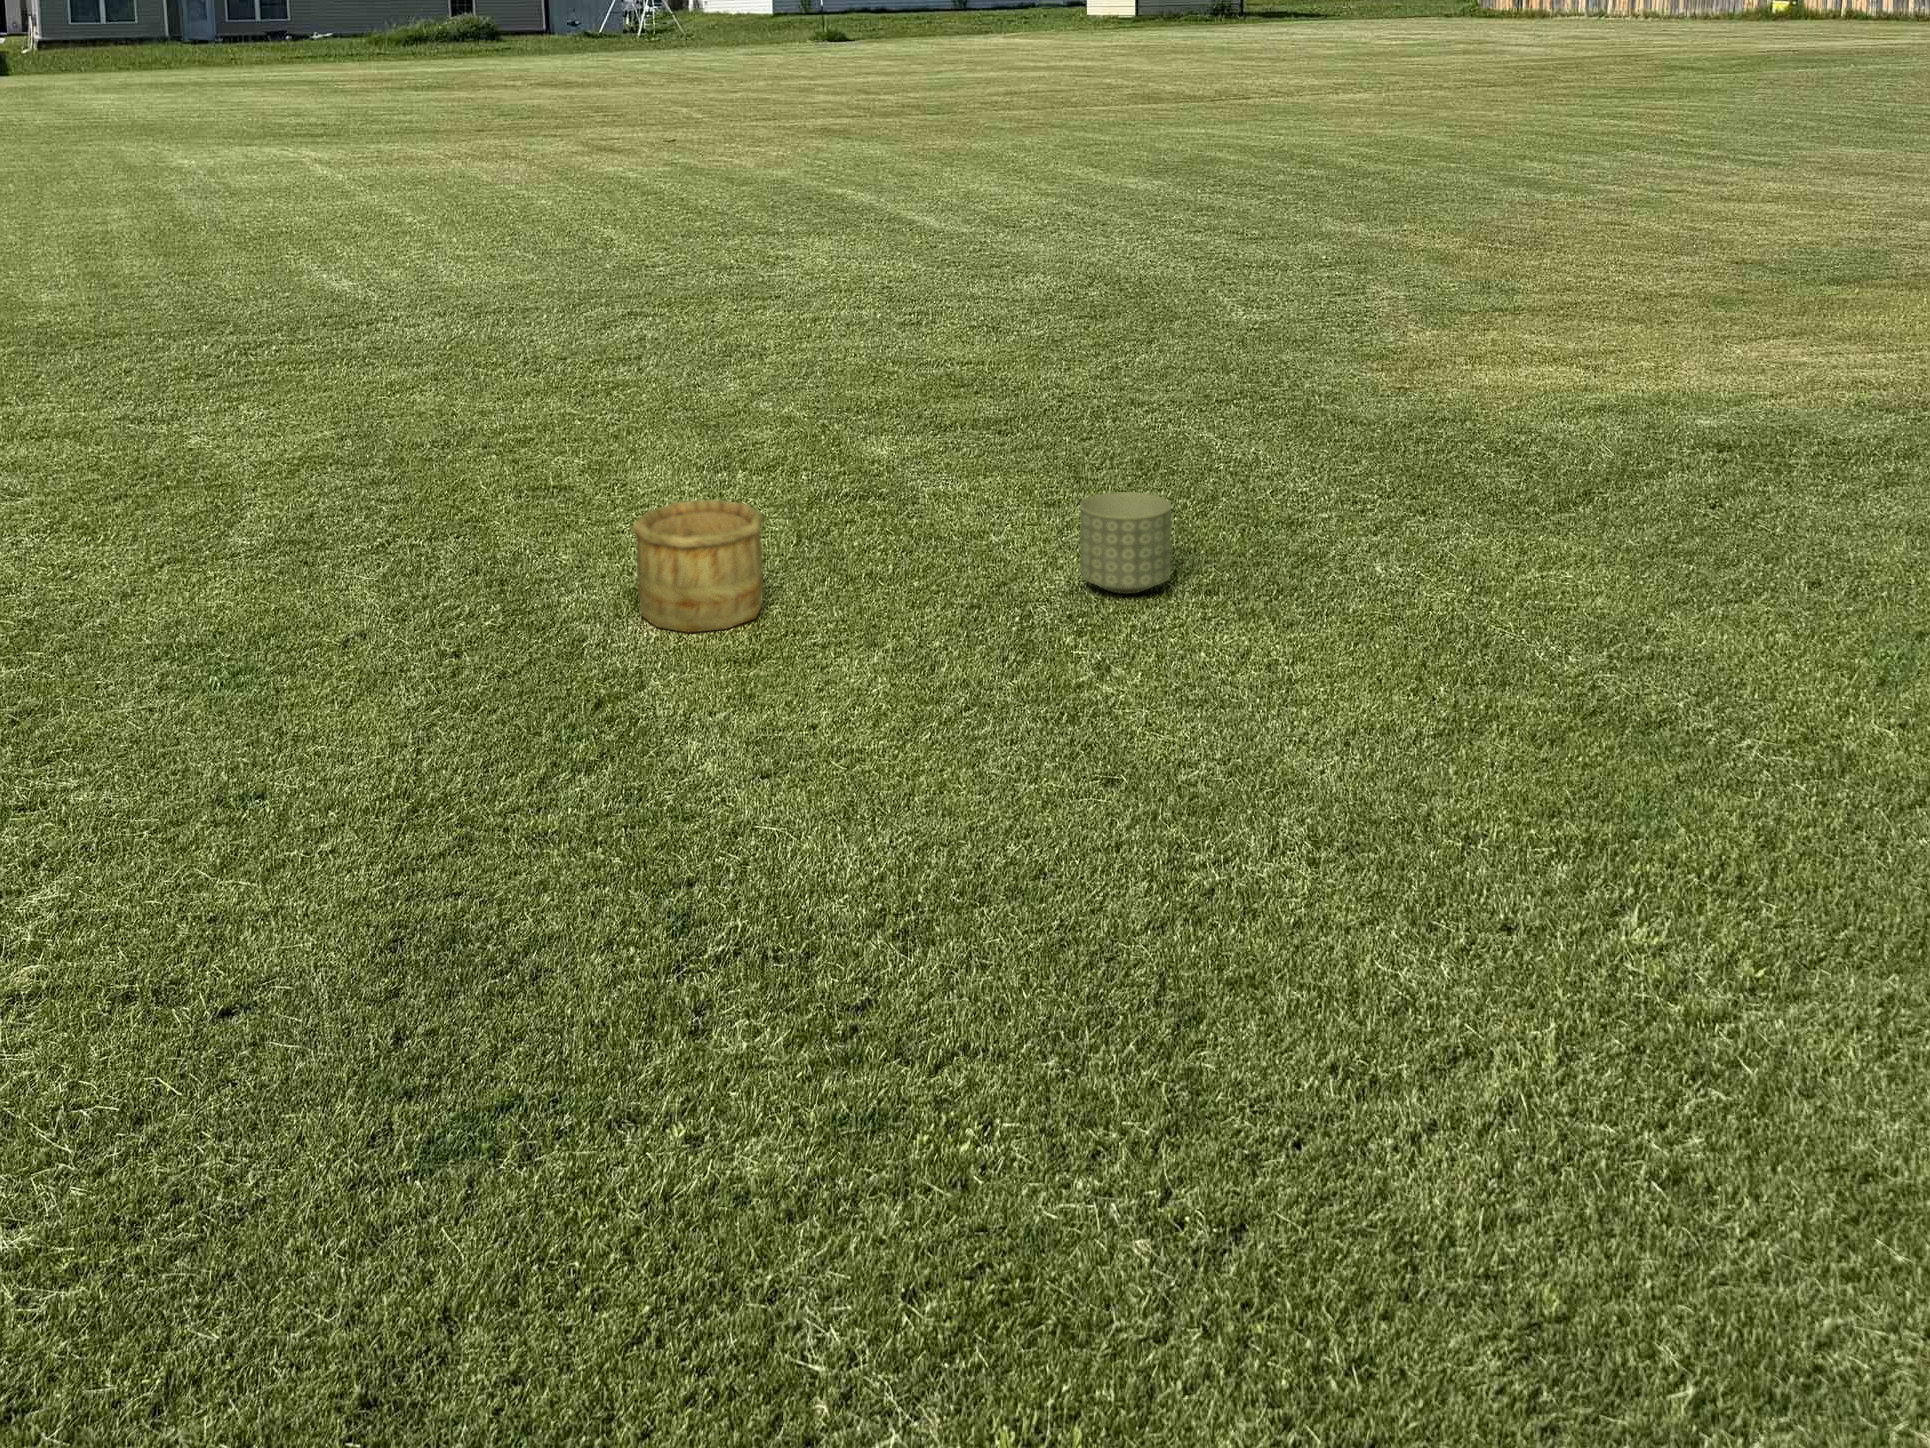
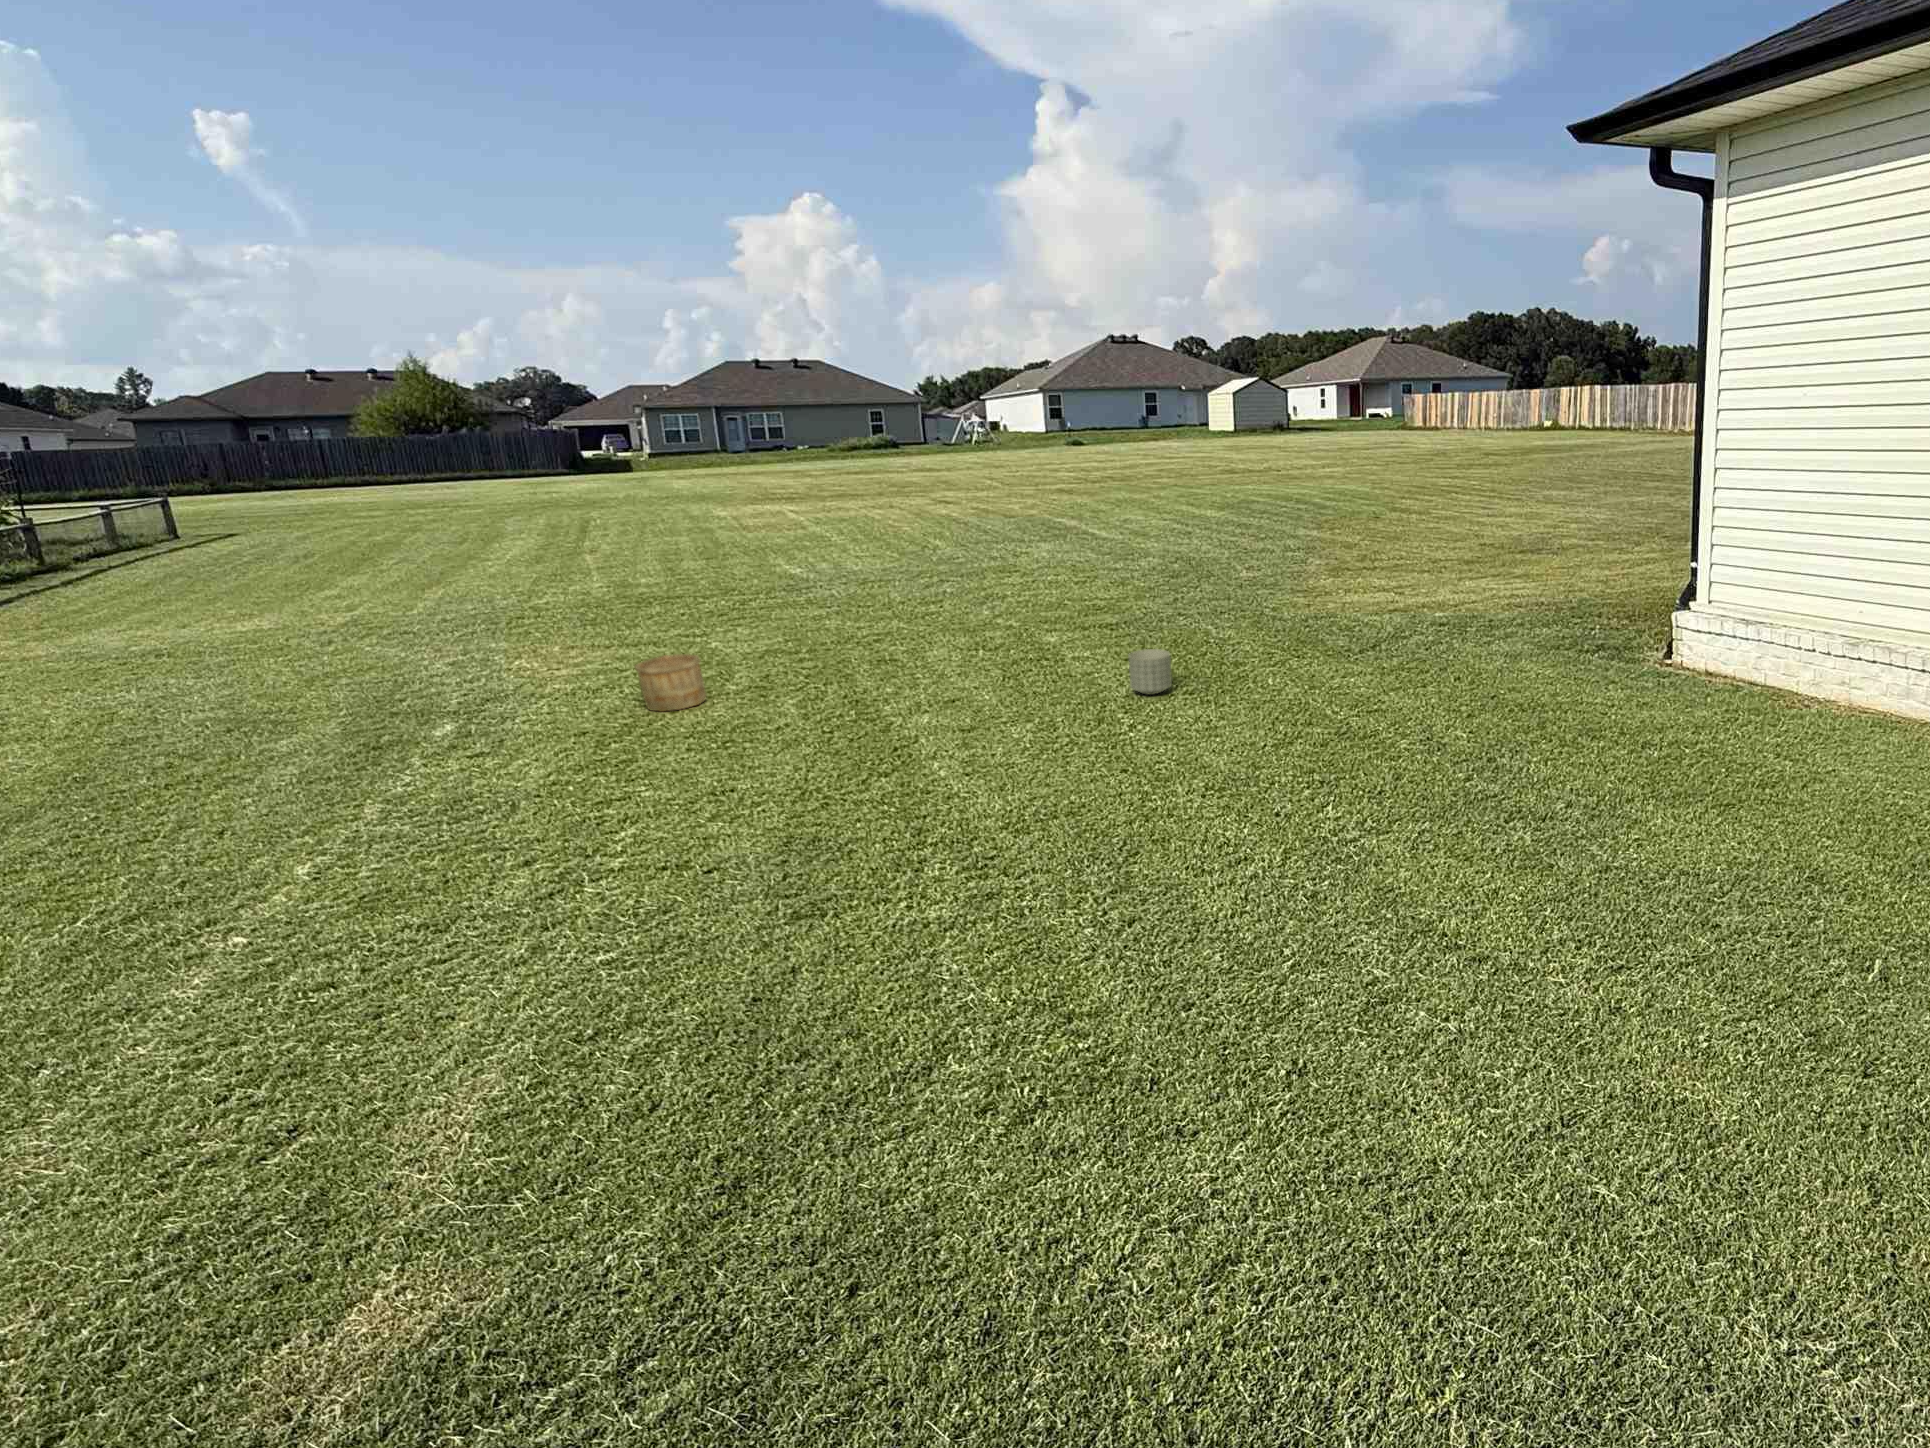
wooden bucket: present [631,500,764,633] -> present [635,654,706,712]

